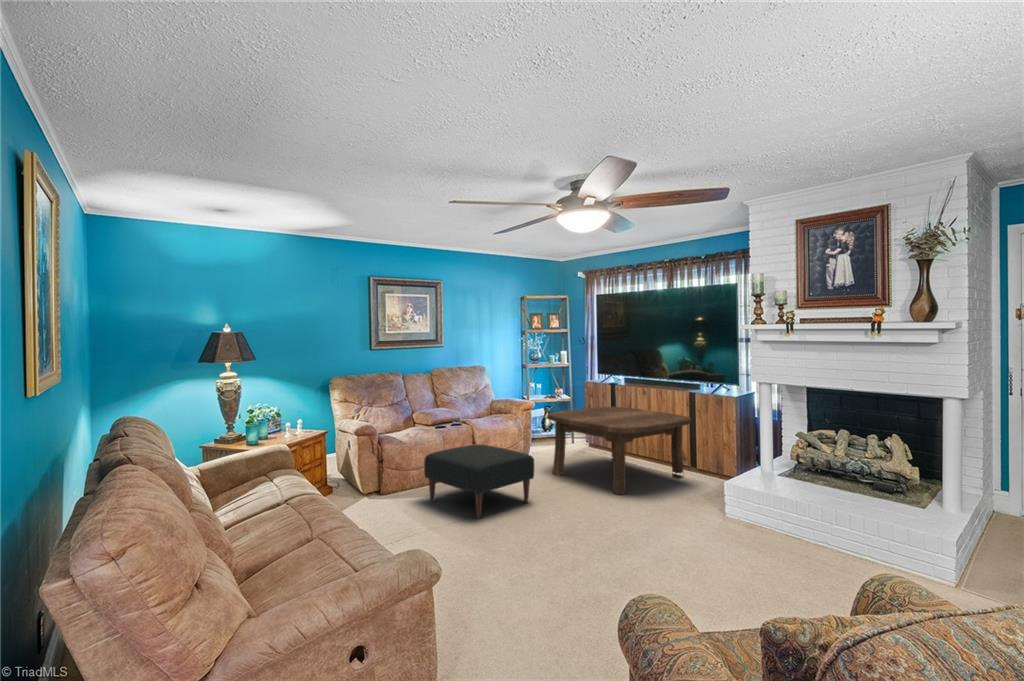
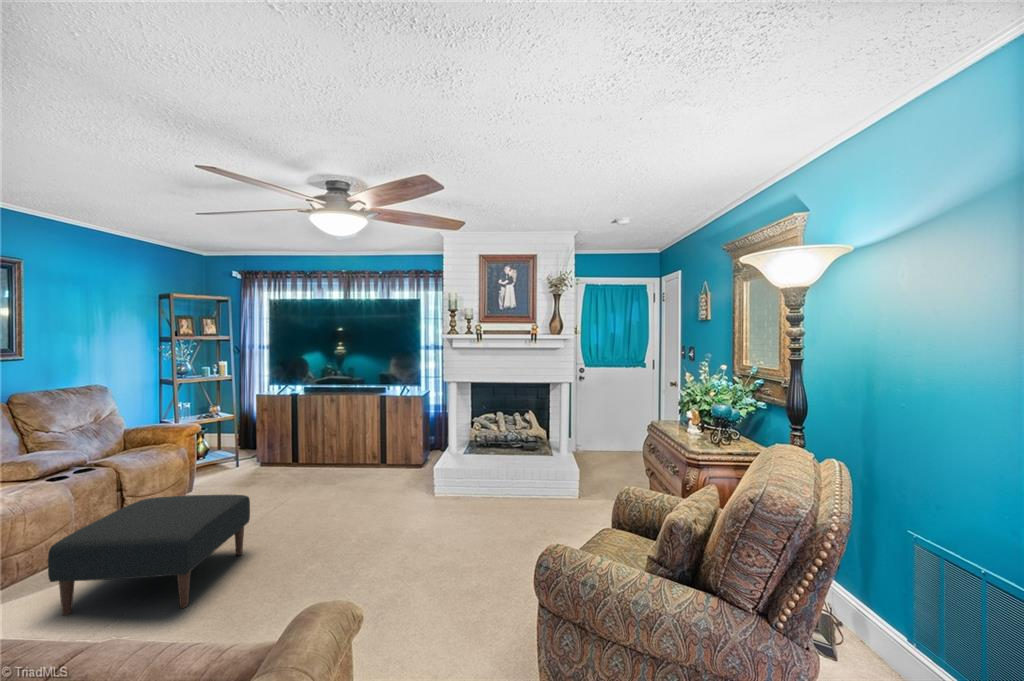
coffee table: present [547,407,691,495] -> none [234,414,388,507]

